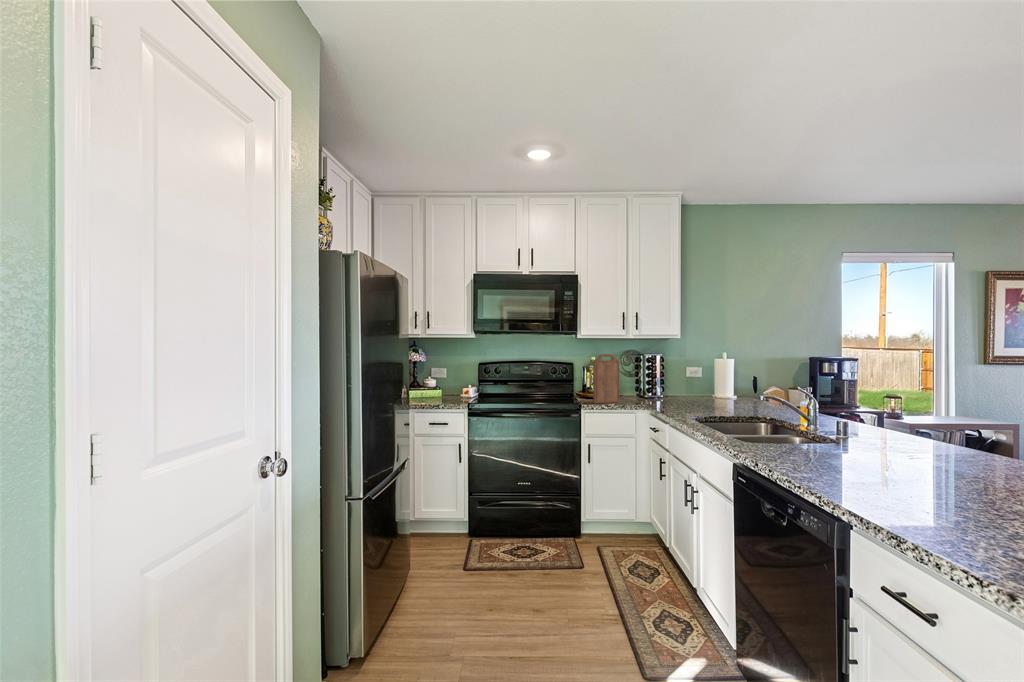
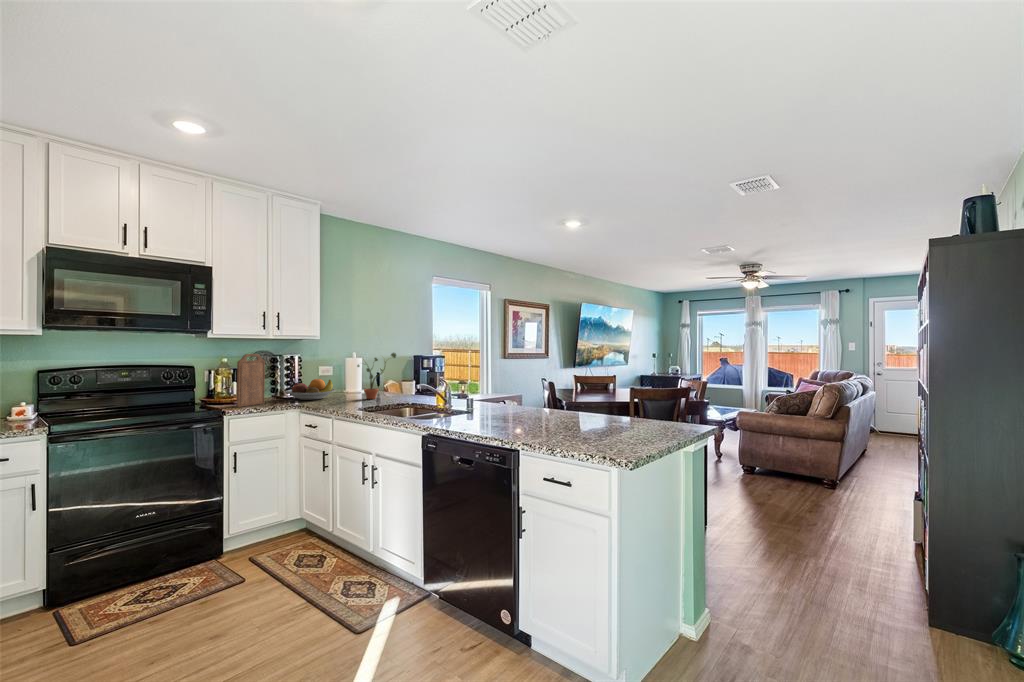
potted plant: none [711,354,765,409] -> present [357,353,396,399]
fruit bowl: none [642,381,692,403] -> present [285,379,335,400]

